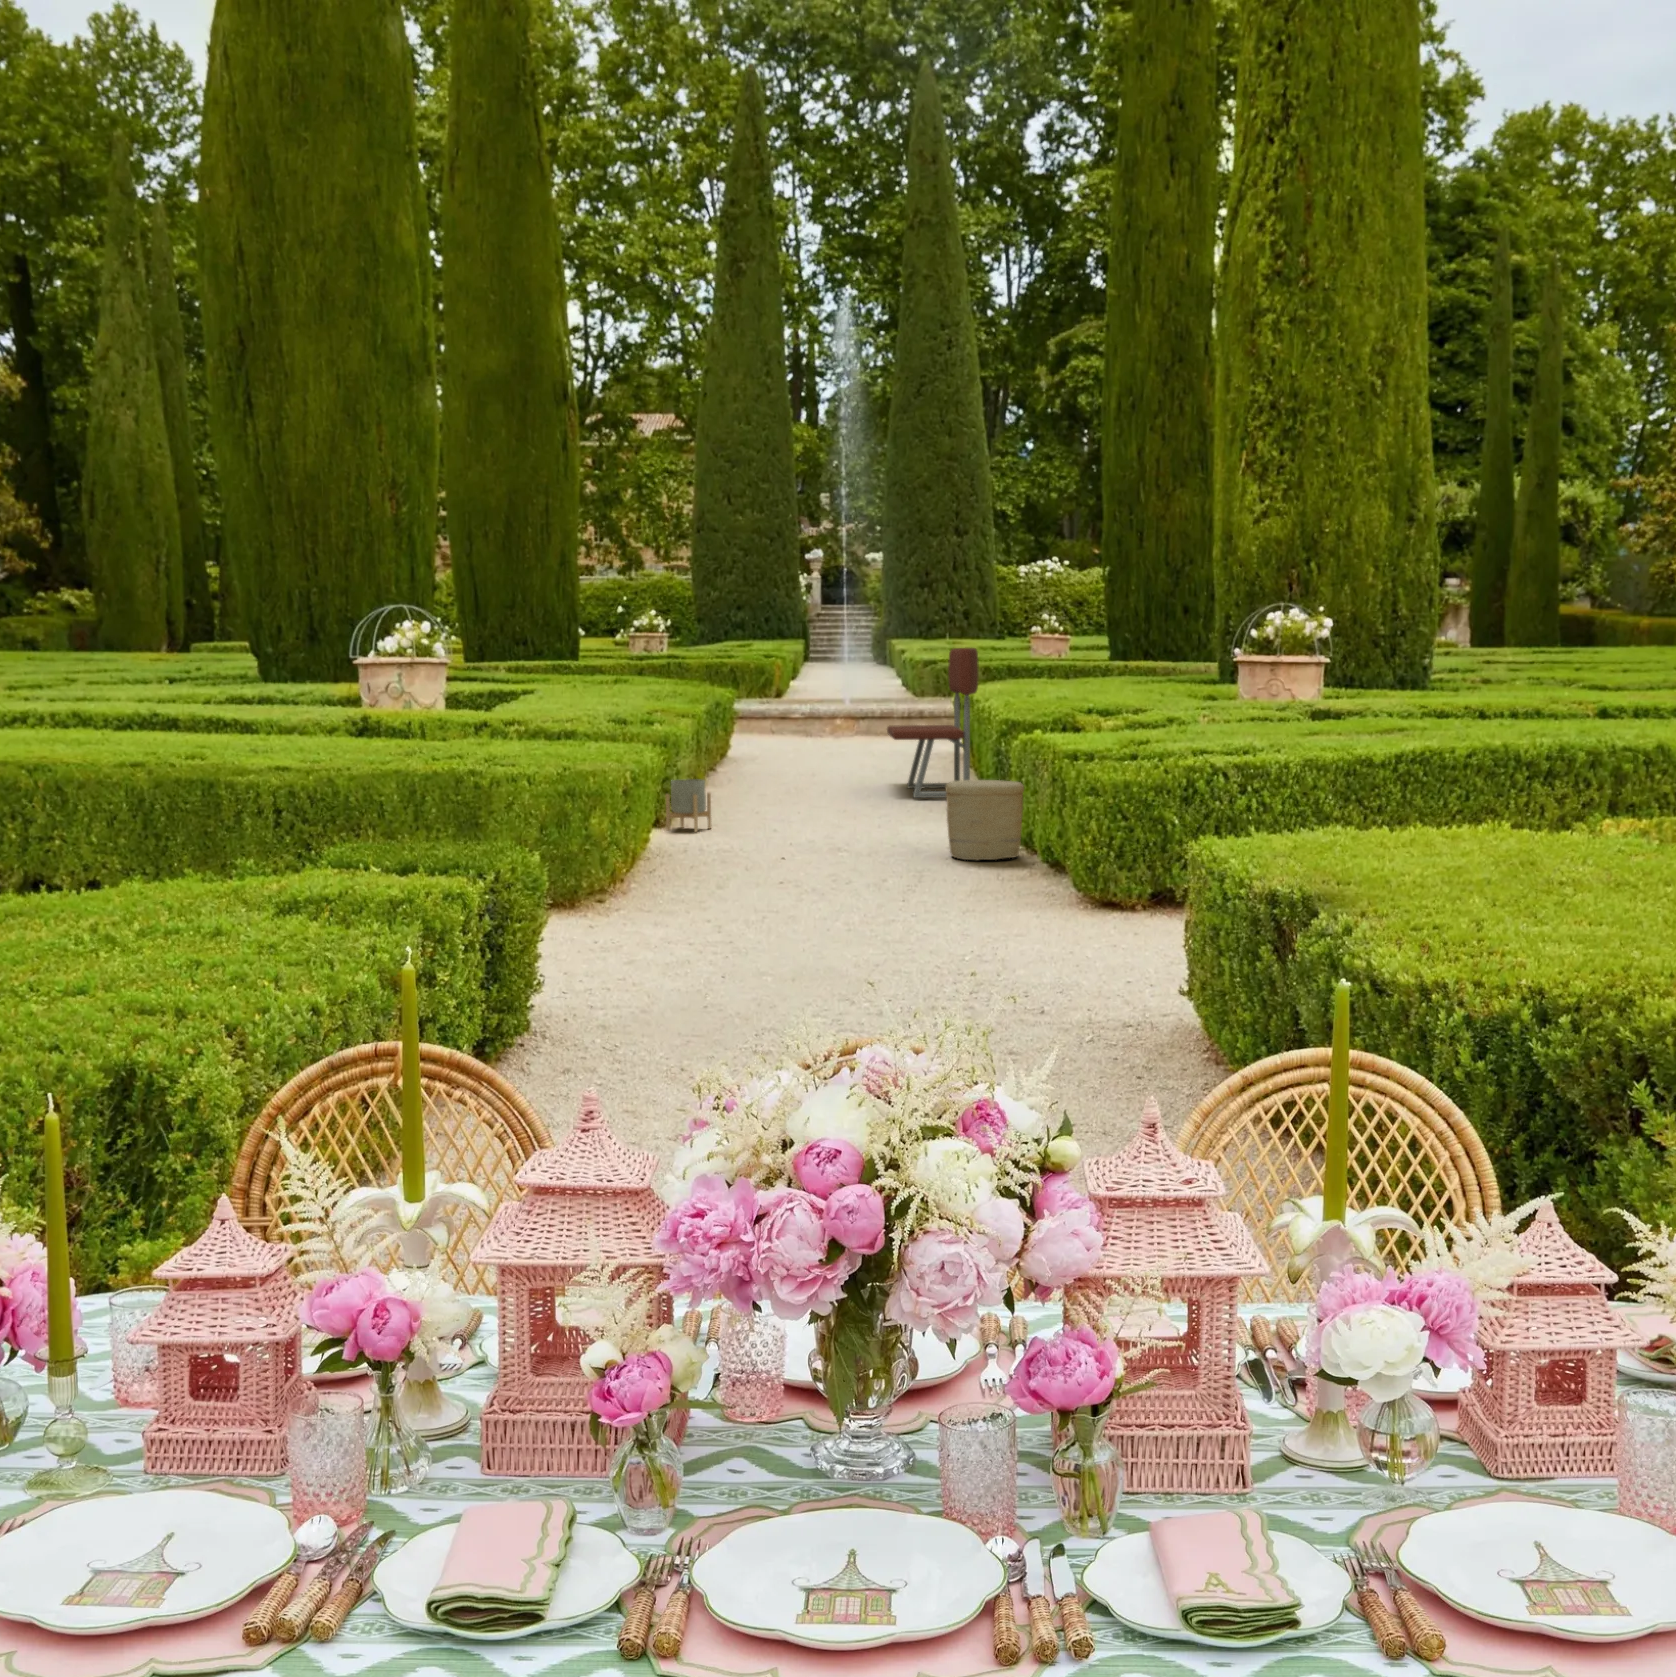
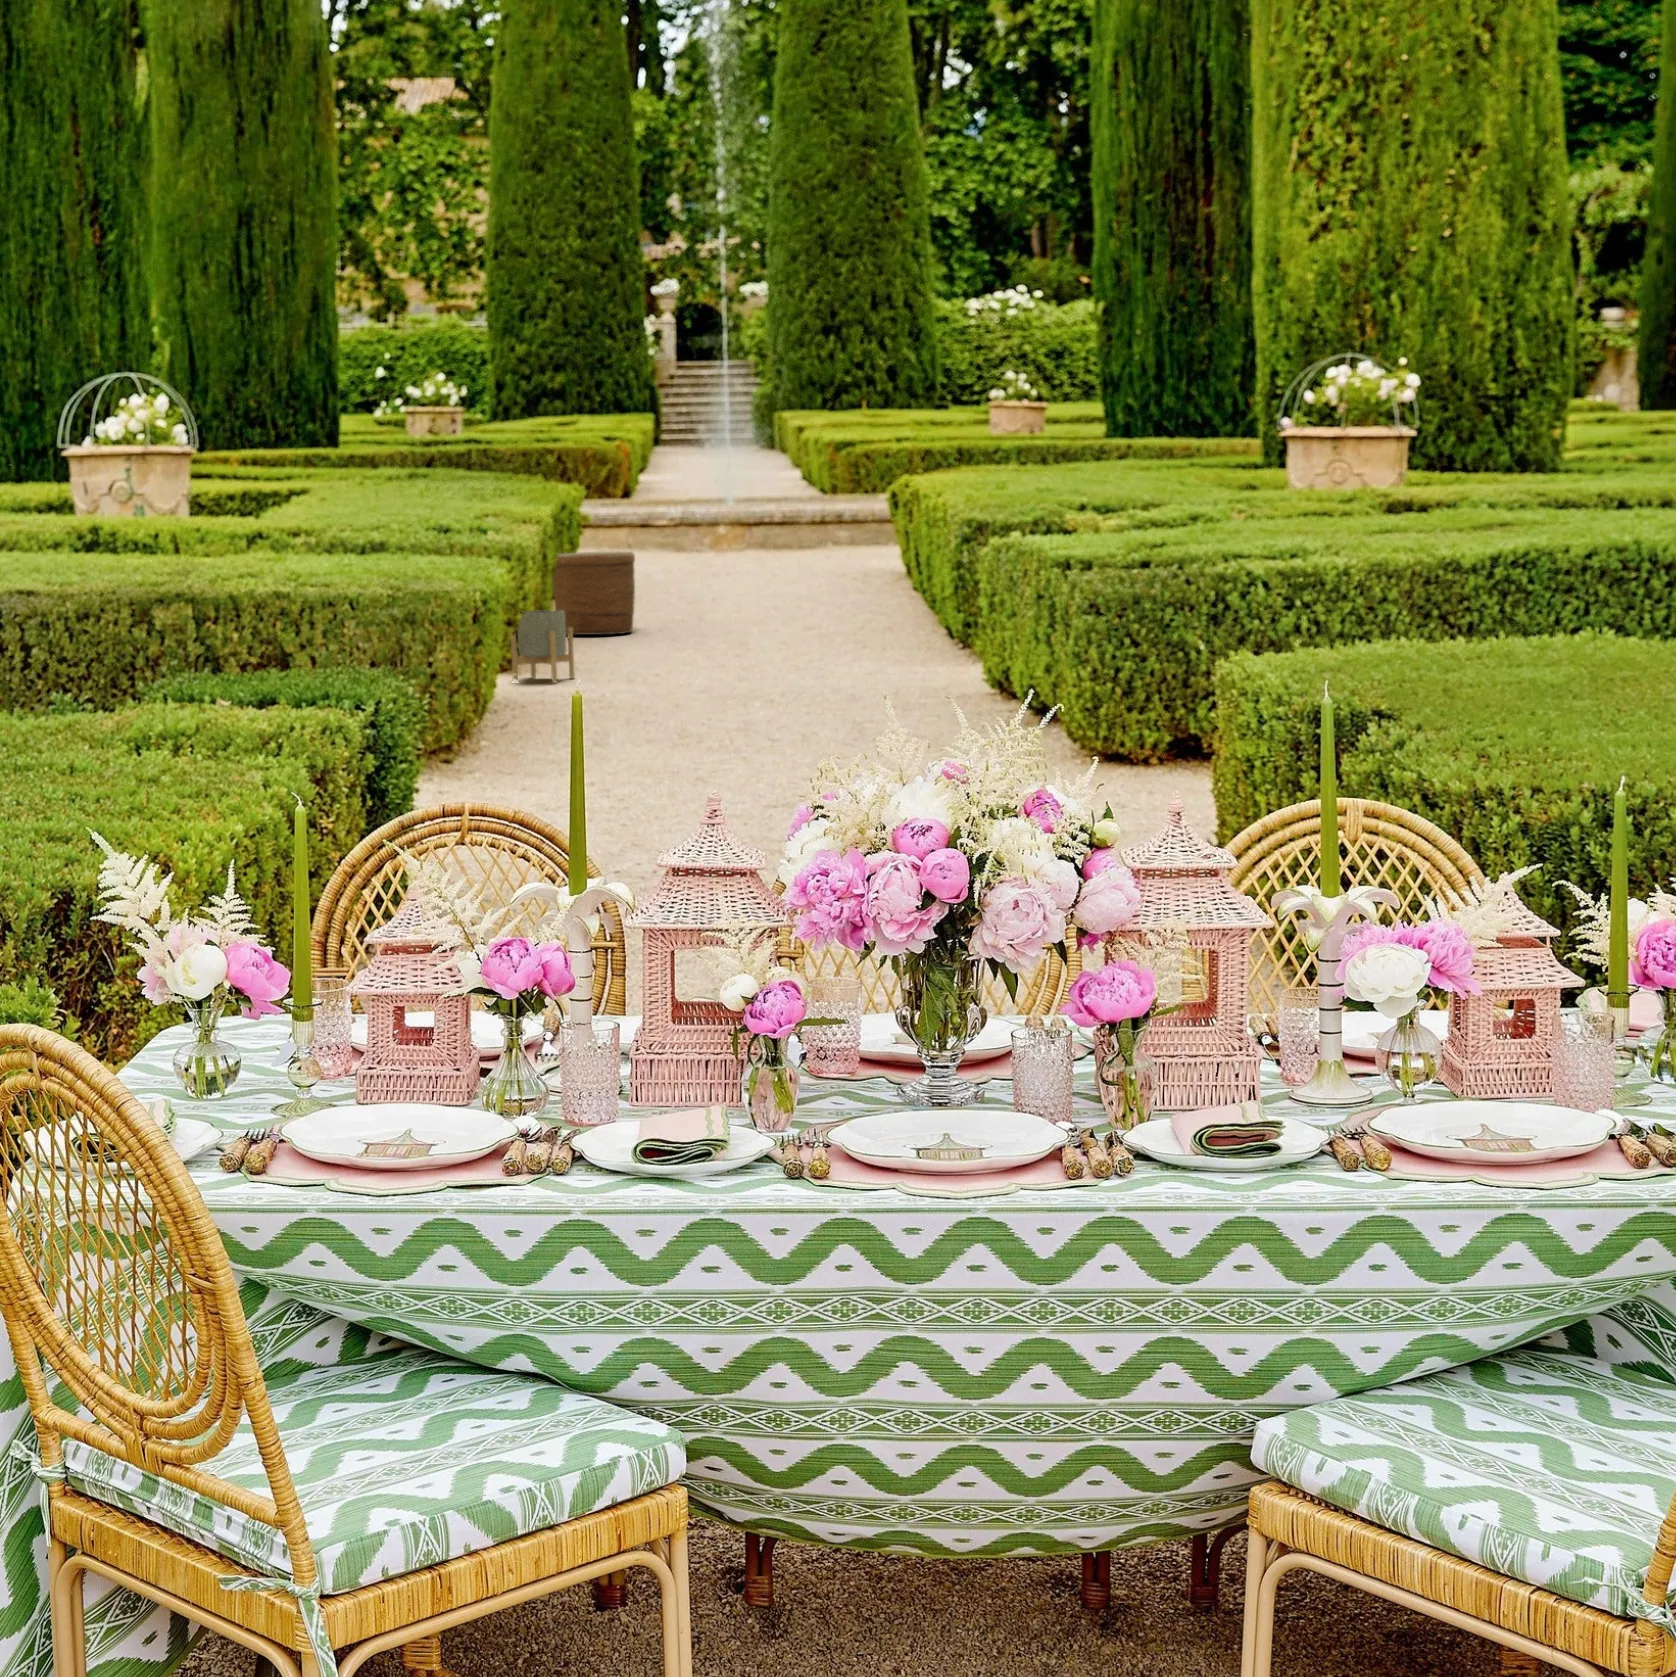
bench: present [887,648,979,798] -> none [806,423,932,634]
woven basket: present [946,780,1024,860] -> present [552,551,635,635]

